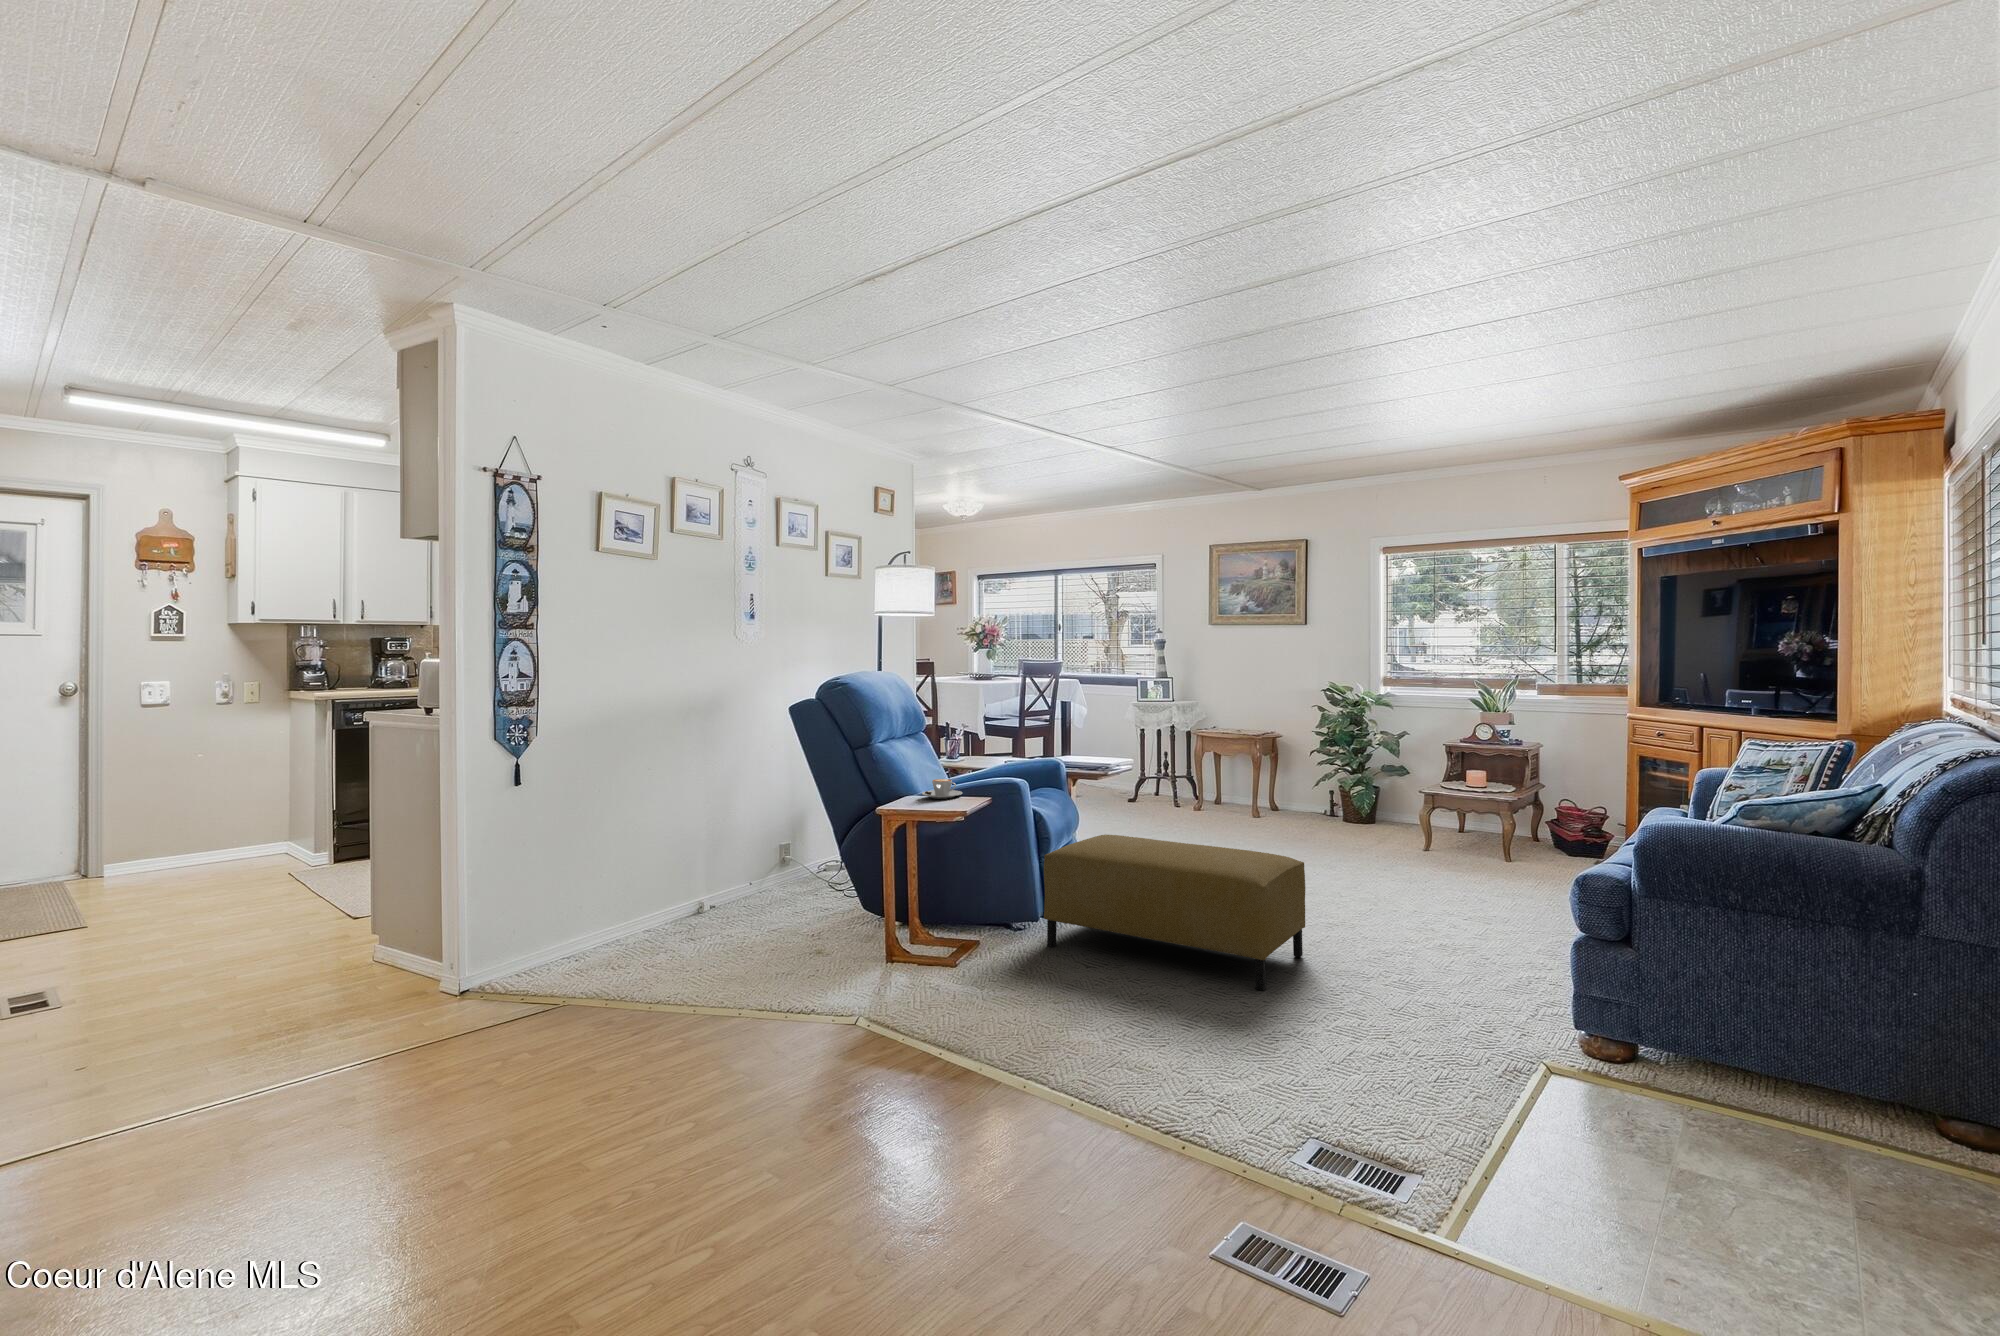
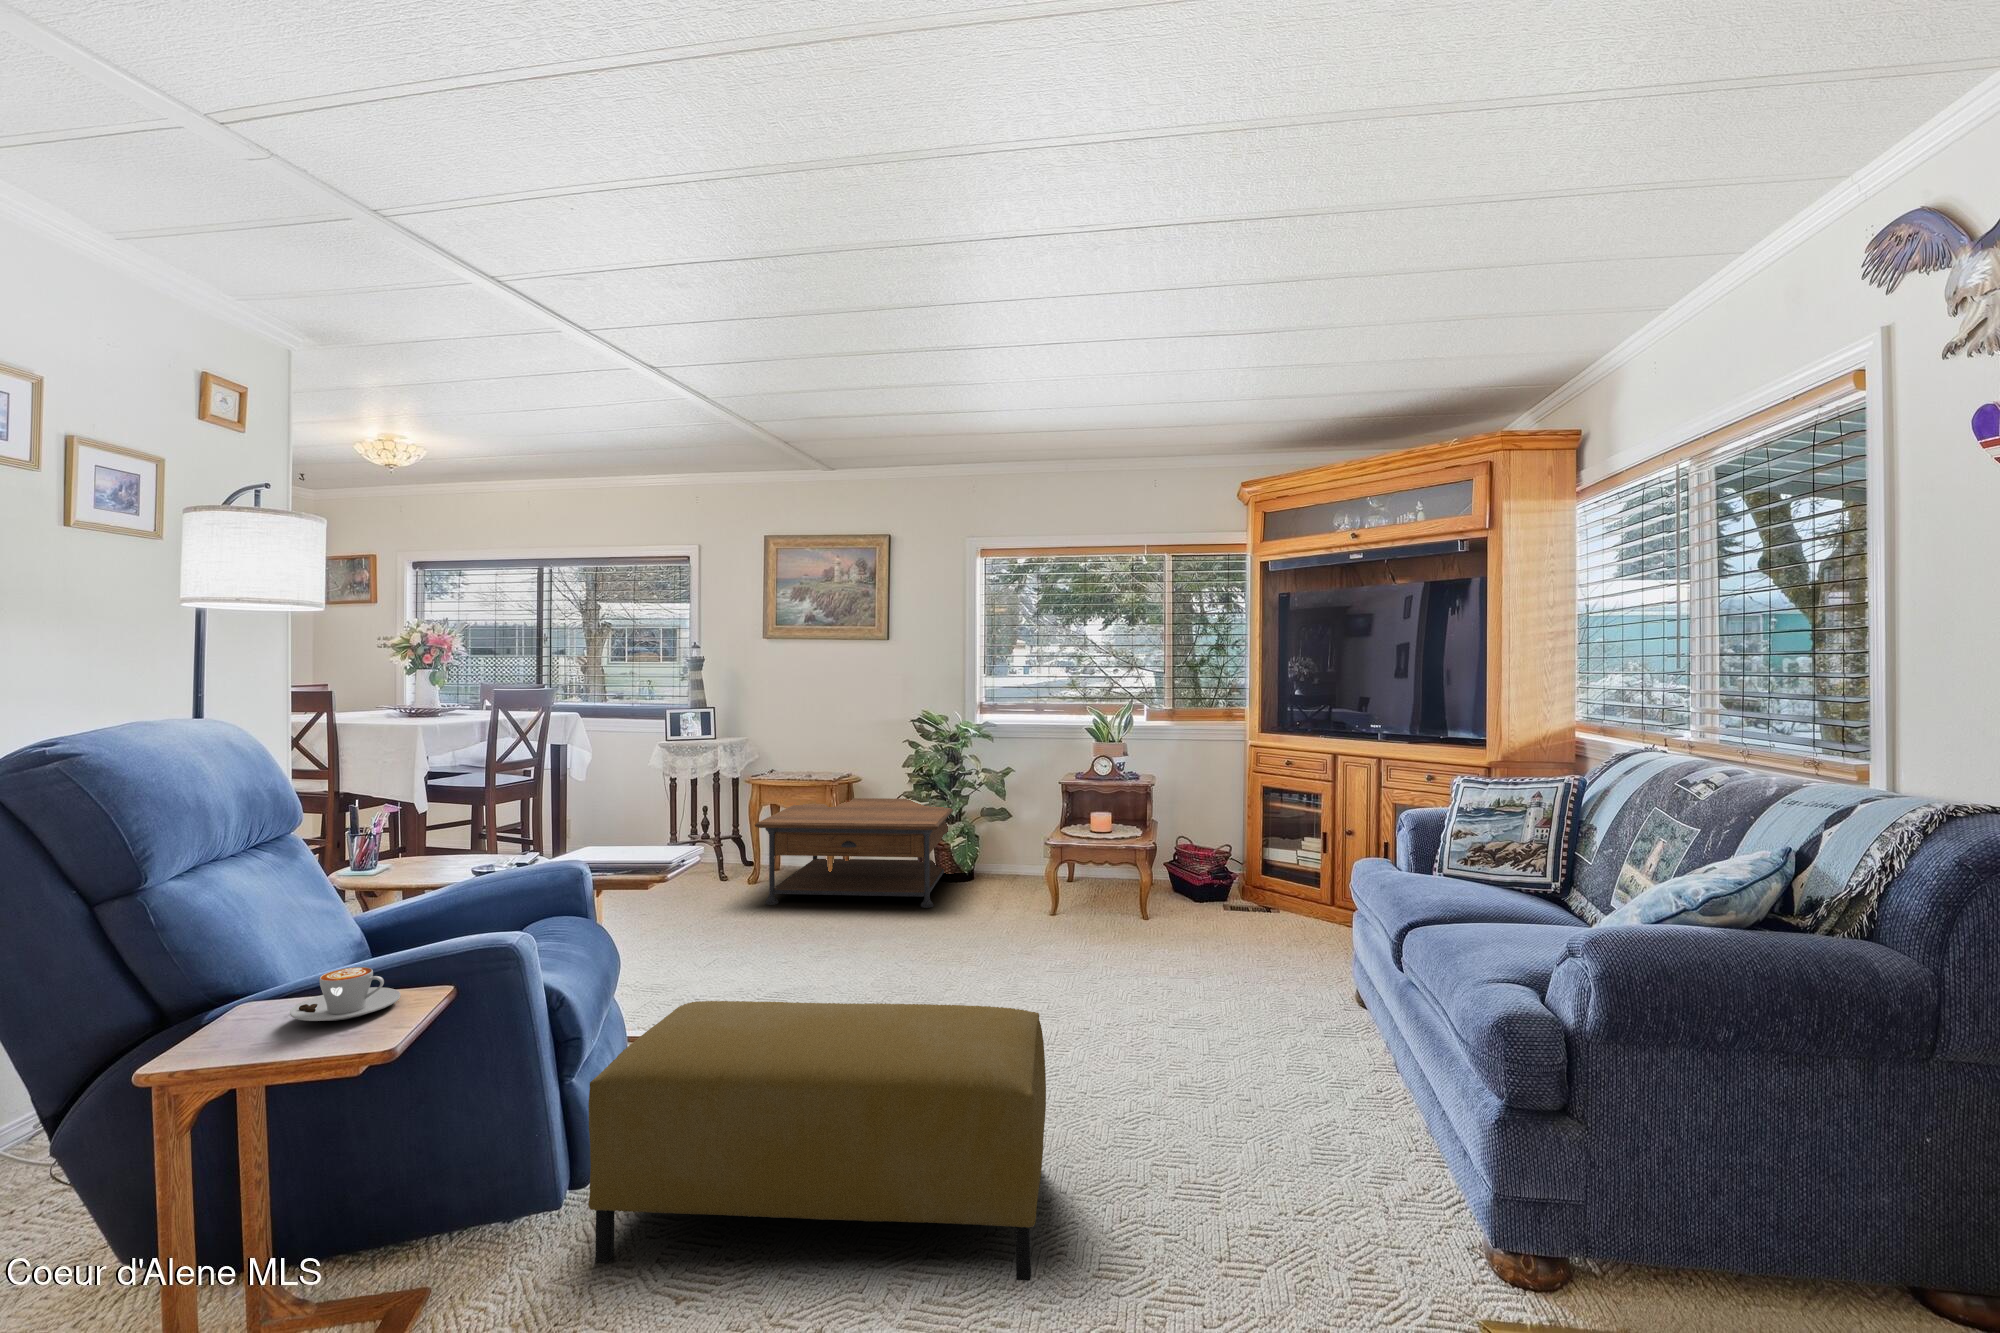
coffee table: none [1191,749,1366,835] -> present [755,798,953,908]

